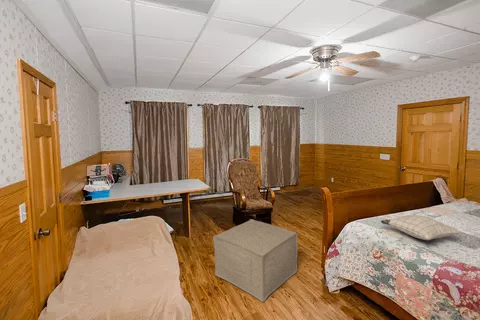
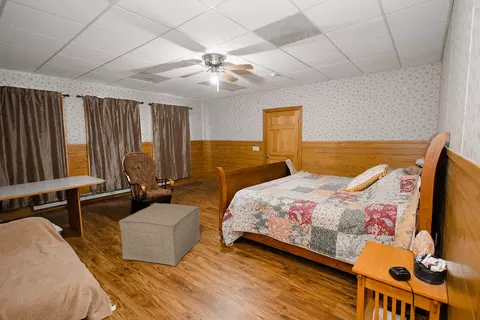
pillow: present [381,215,461,240] -> none [258,178,301,193]

